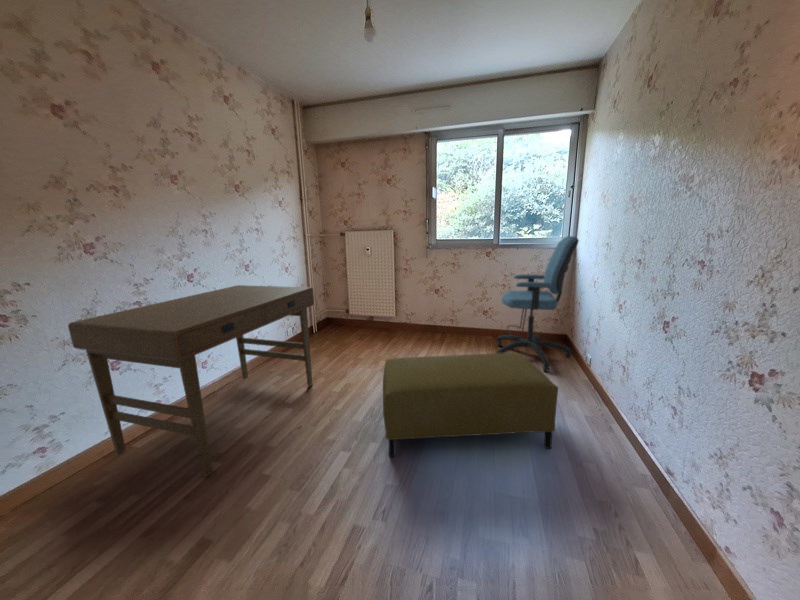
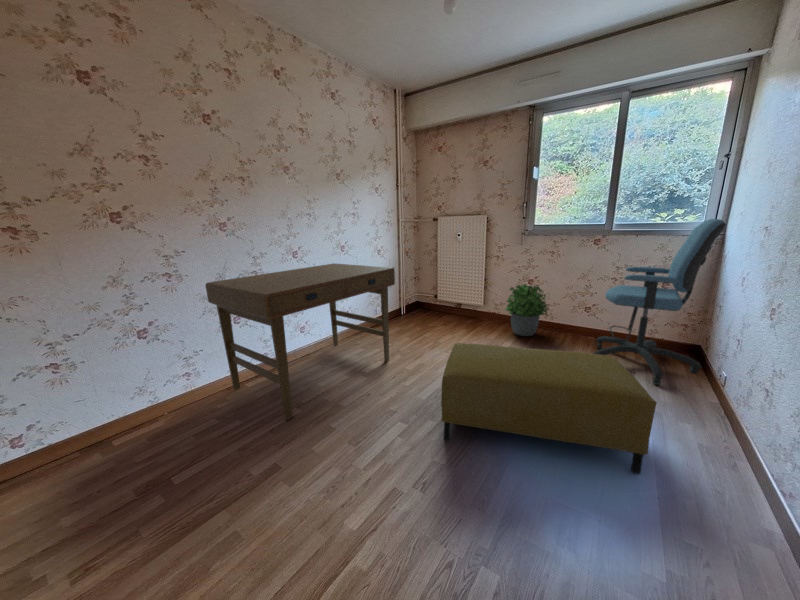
potted plant: none [418,294,457,343] -> present [505,284,548,336]

